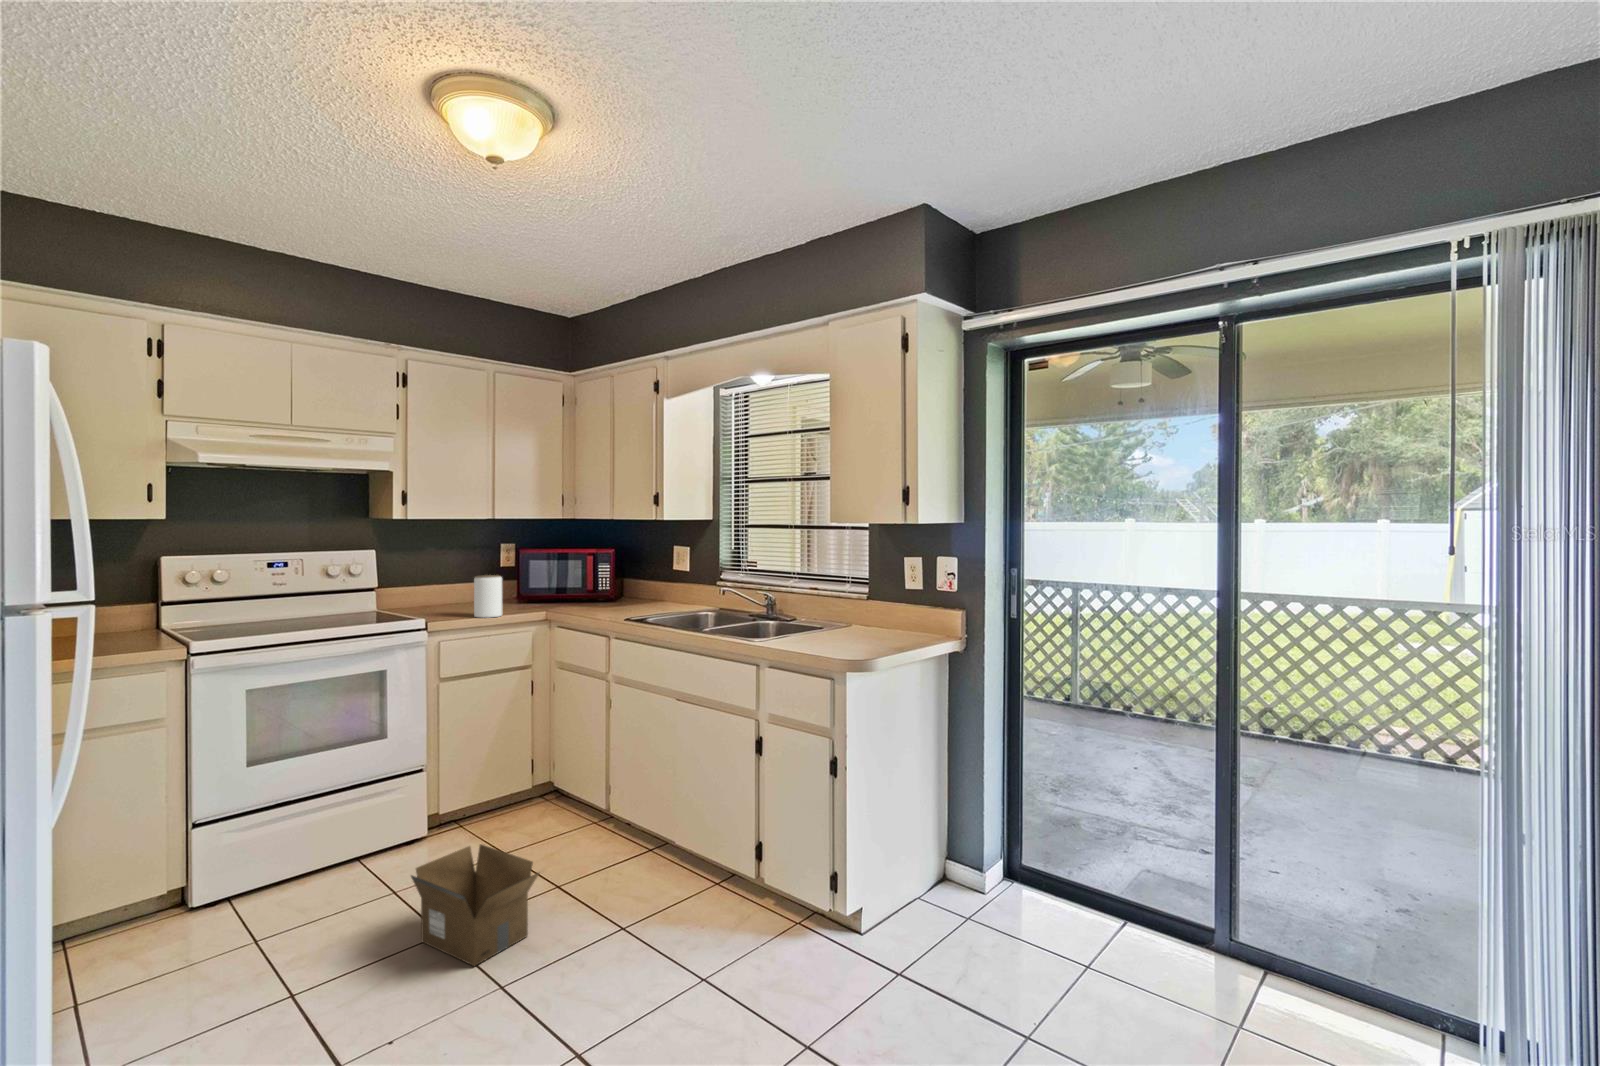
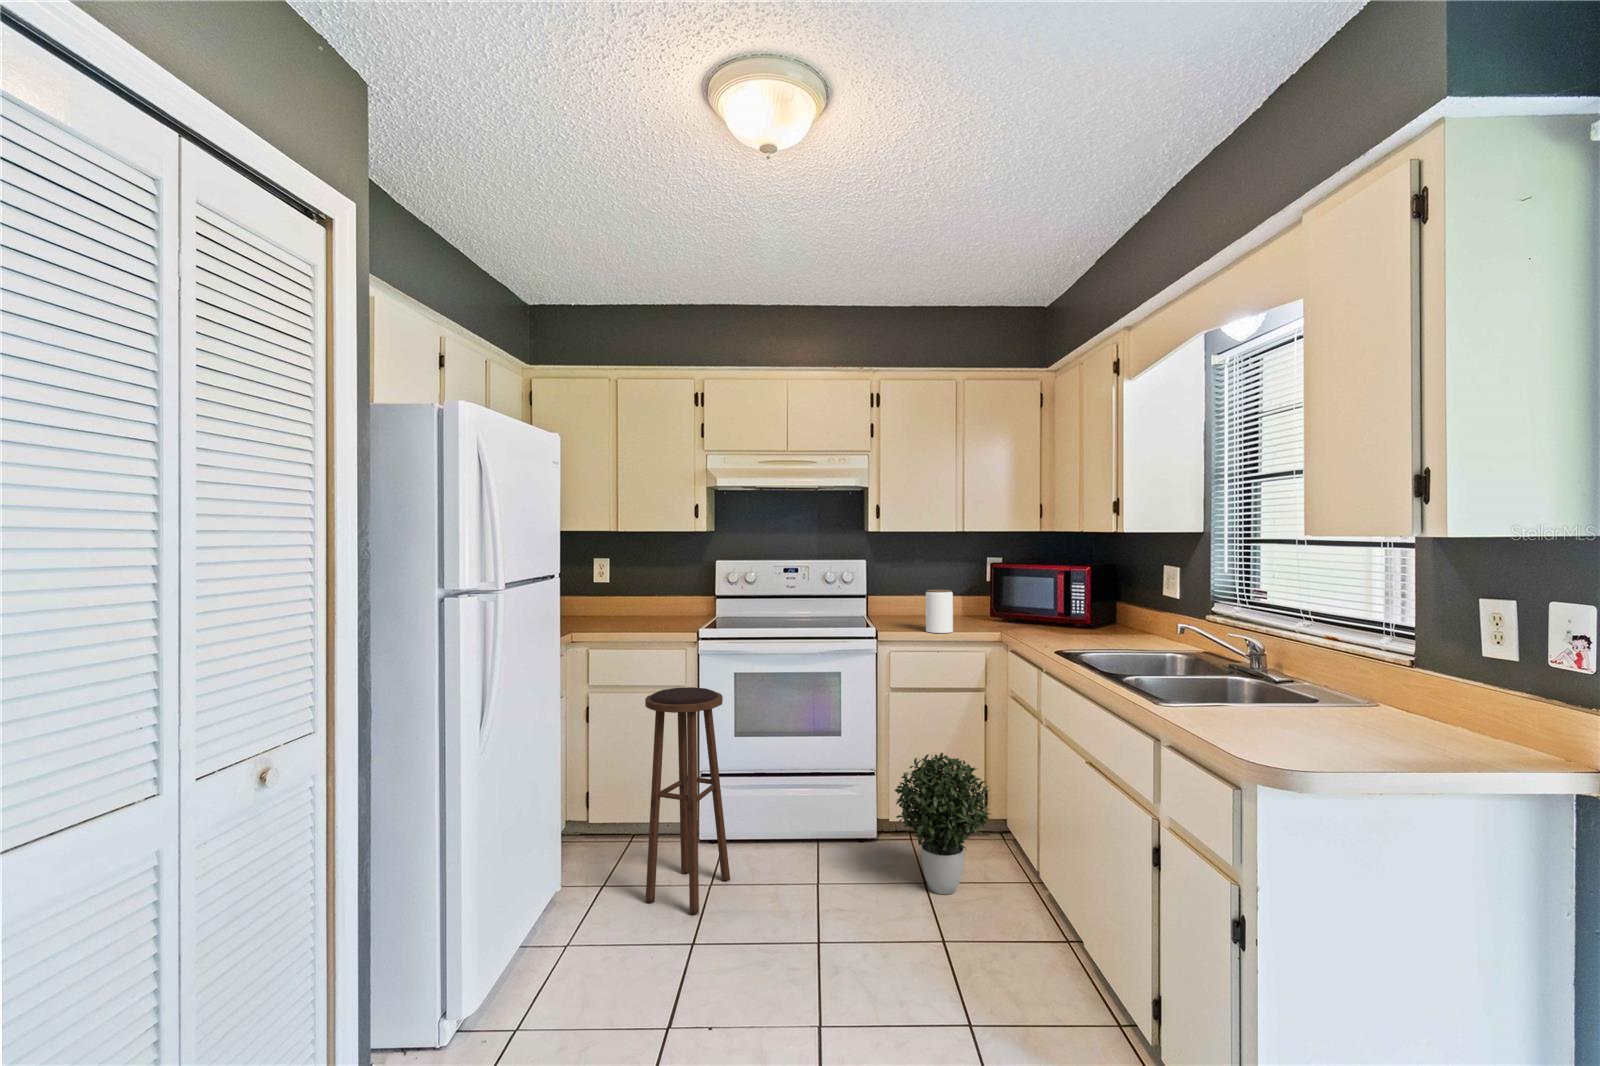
stool: none [172,704,289,986] -> present [645,687,730,914]
potted plant: none [476,726,573,858] -> present [895,753,991,894]
cardboard box: present [411,845,539,966] -> none [786,863,883,989]

